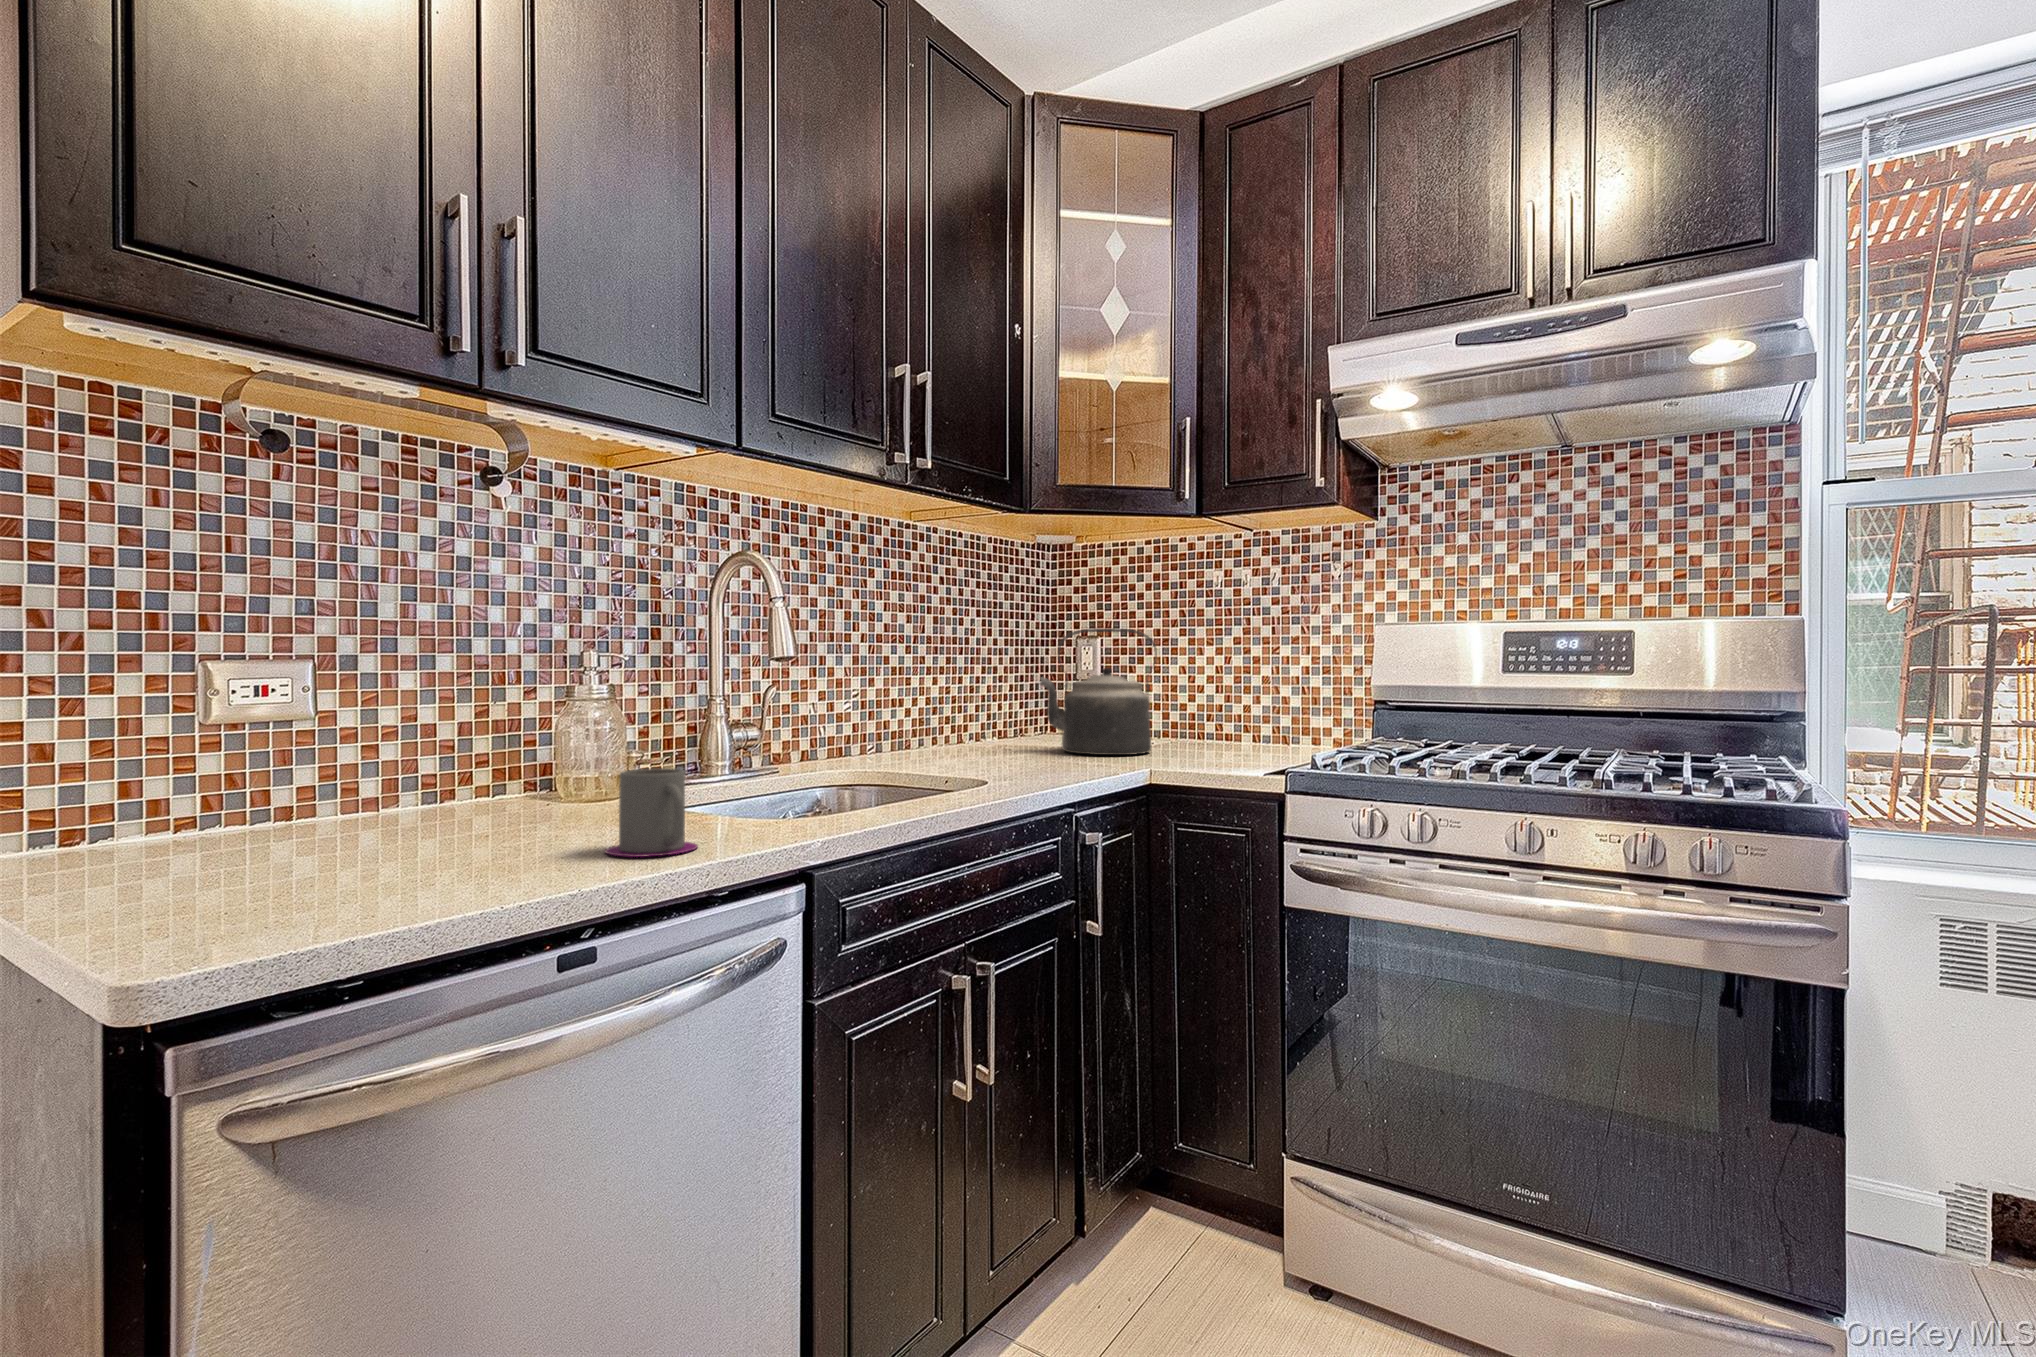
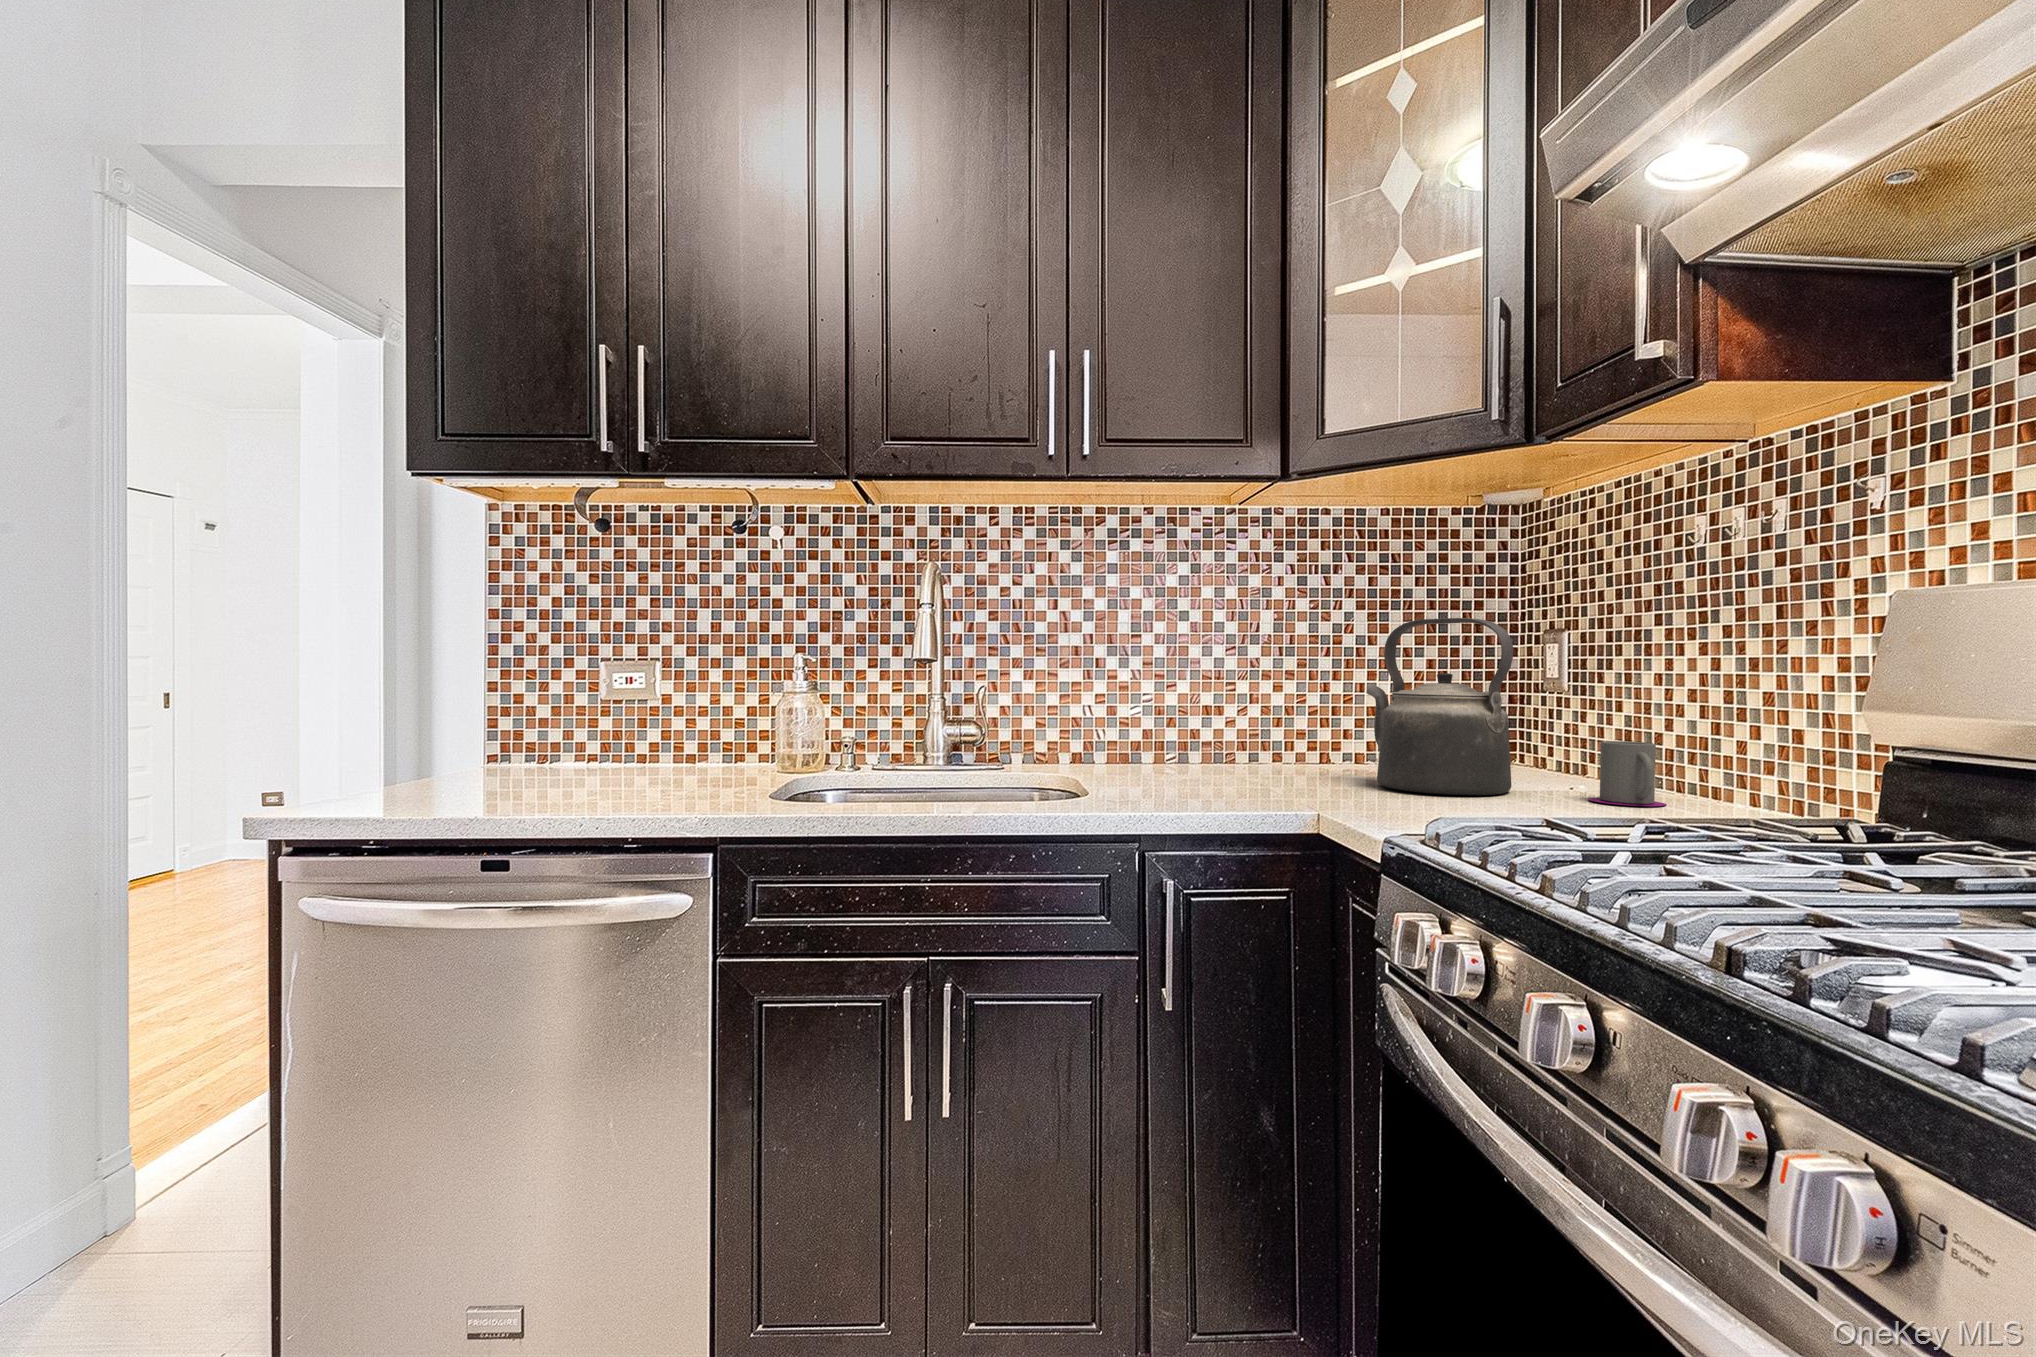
mug: present [605,768,697,857] -> present [1589,741,1666,806]

